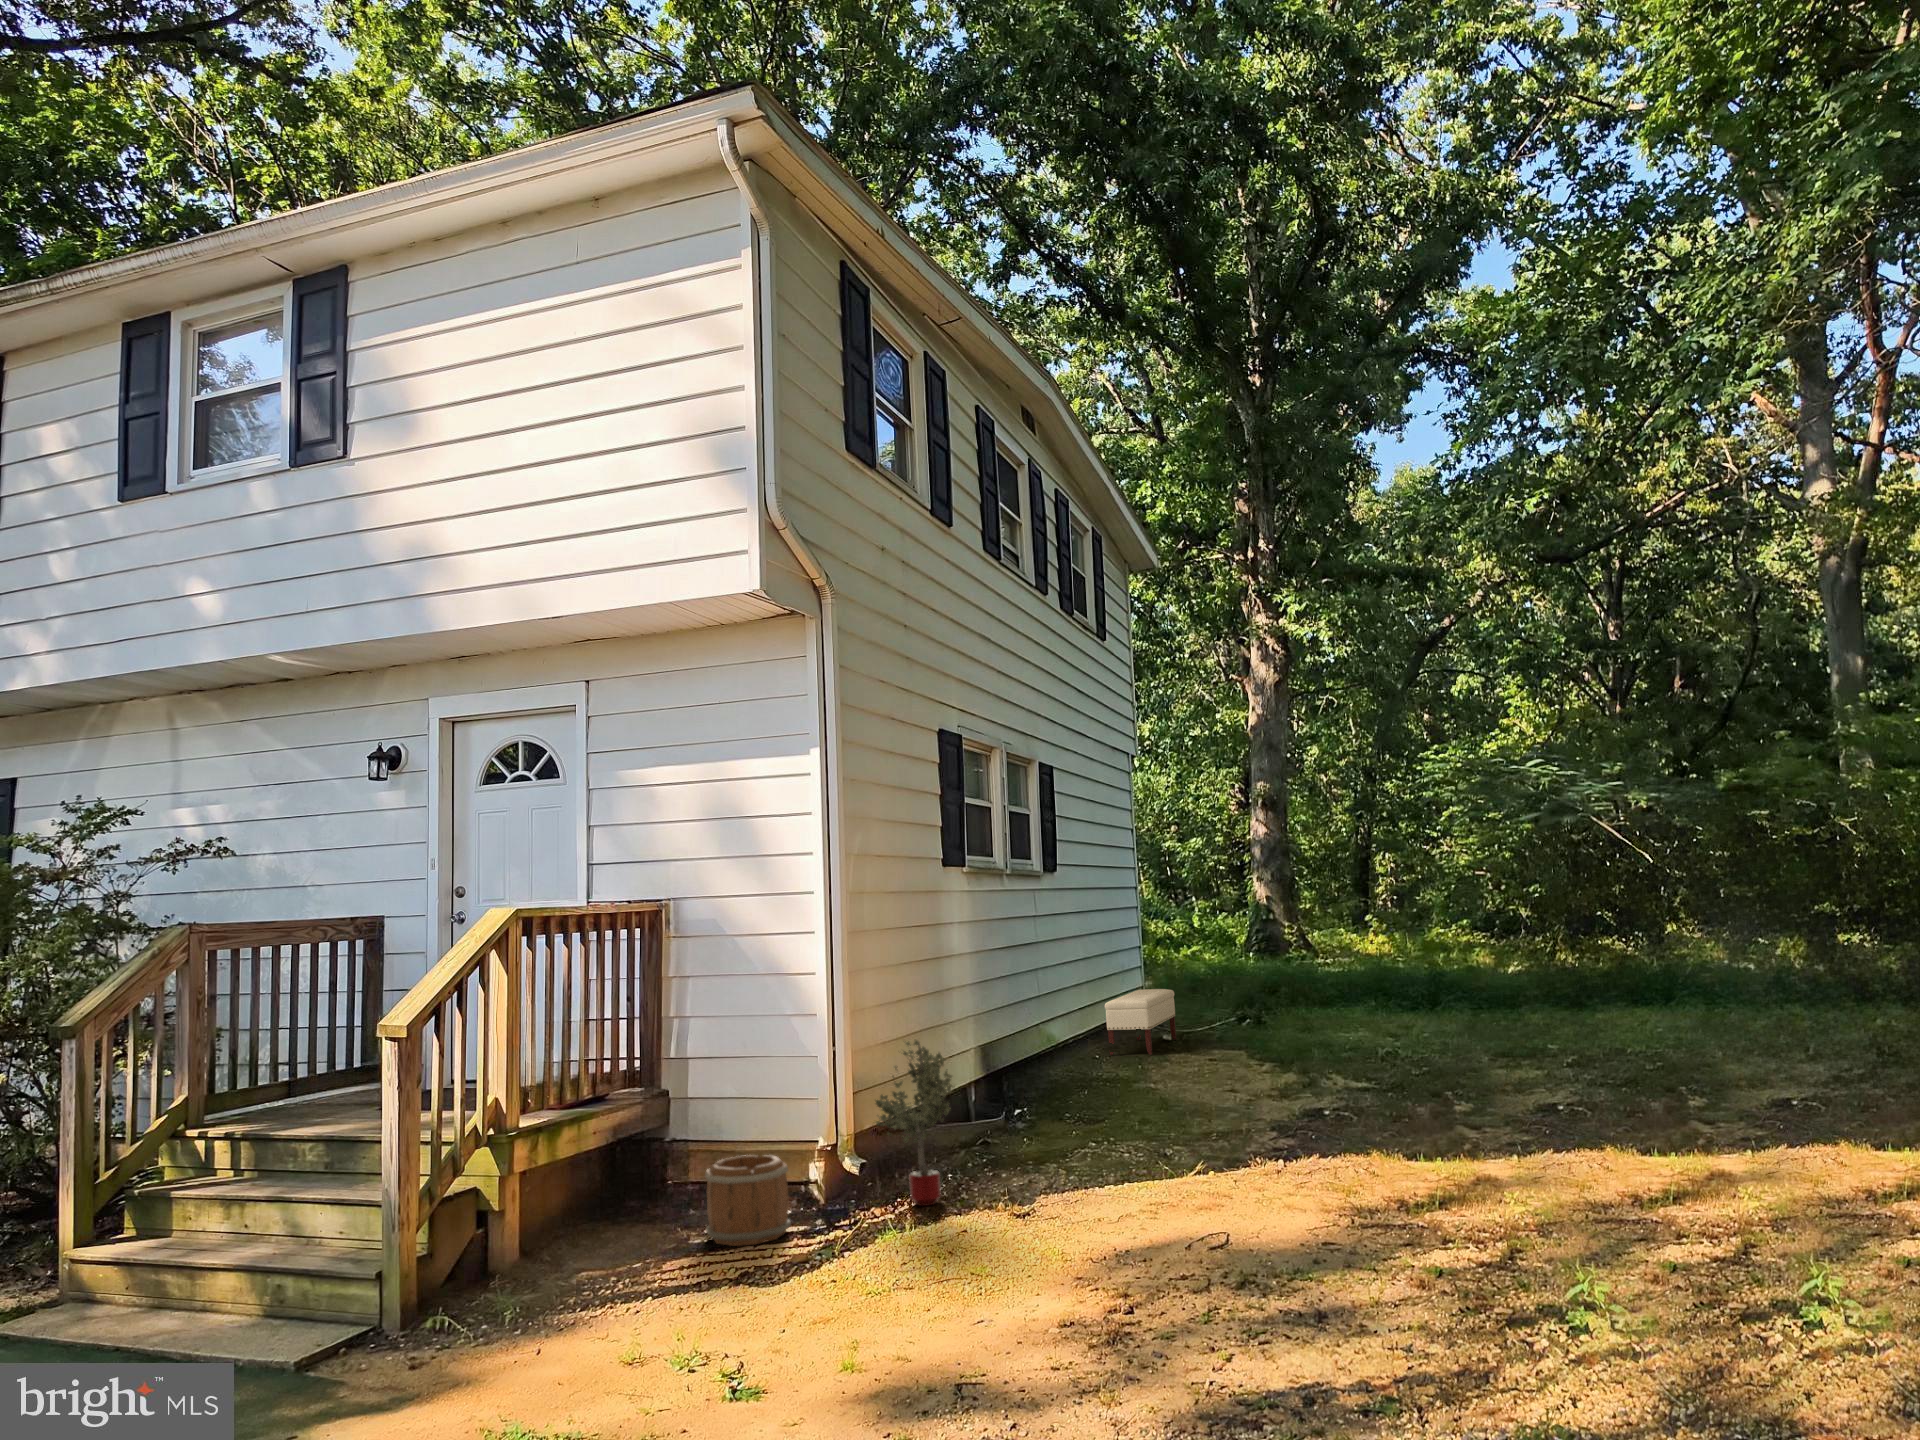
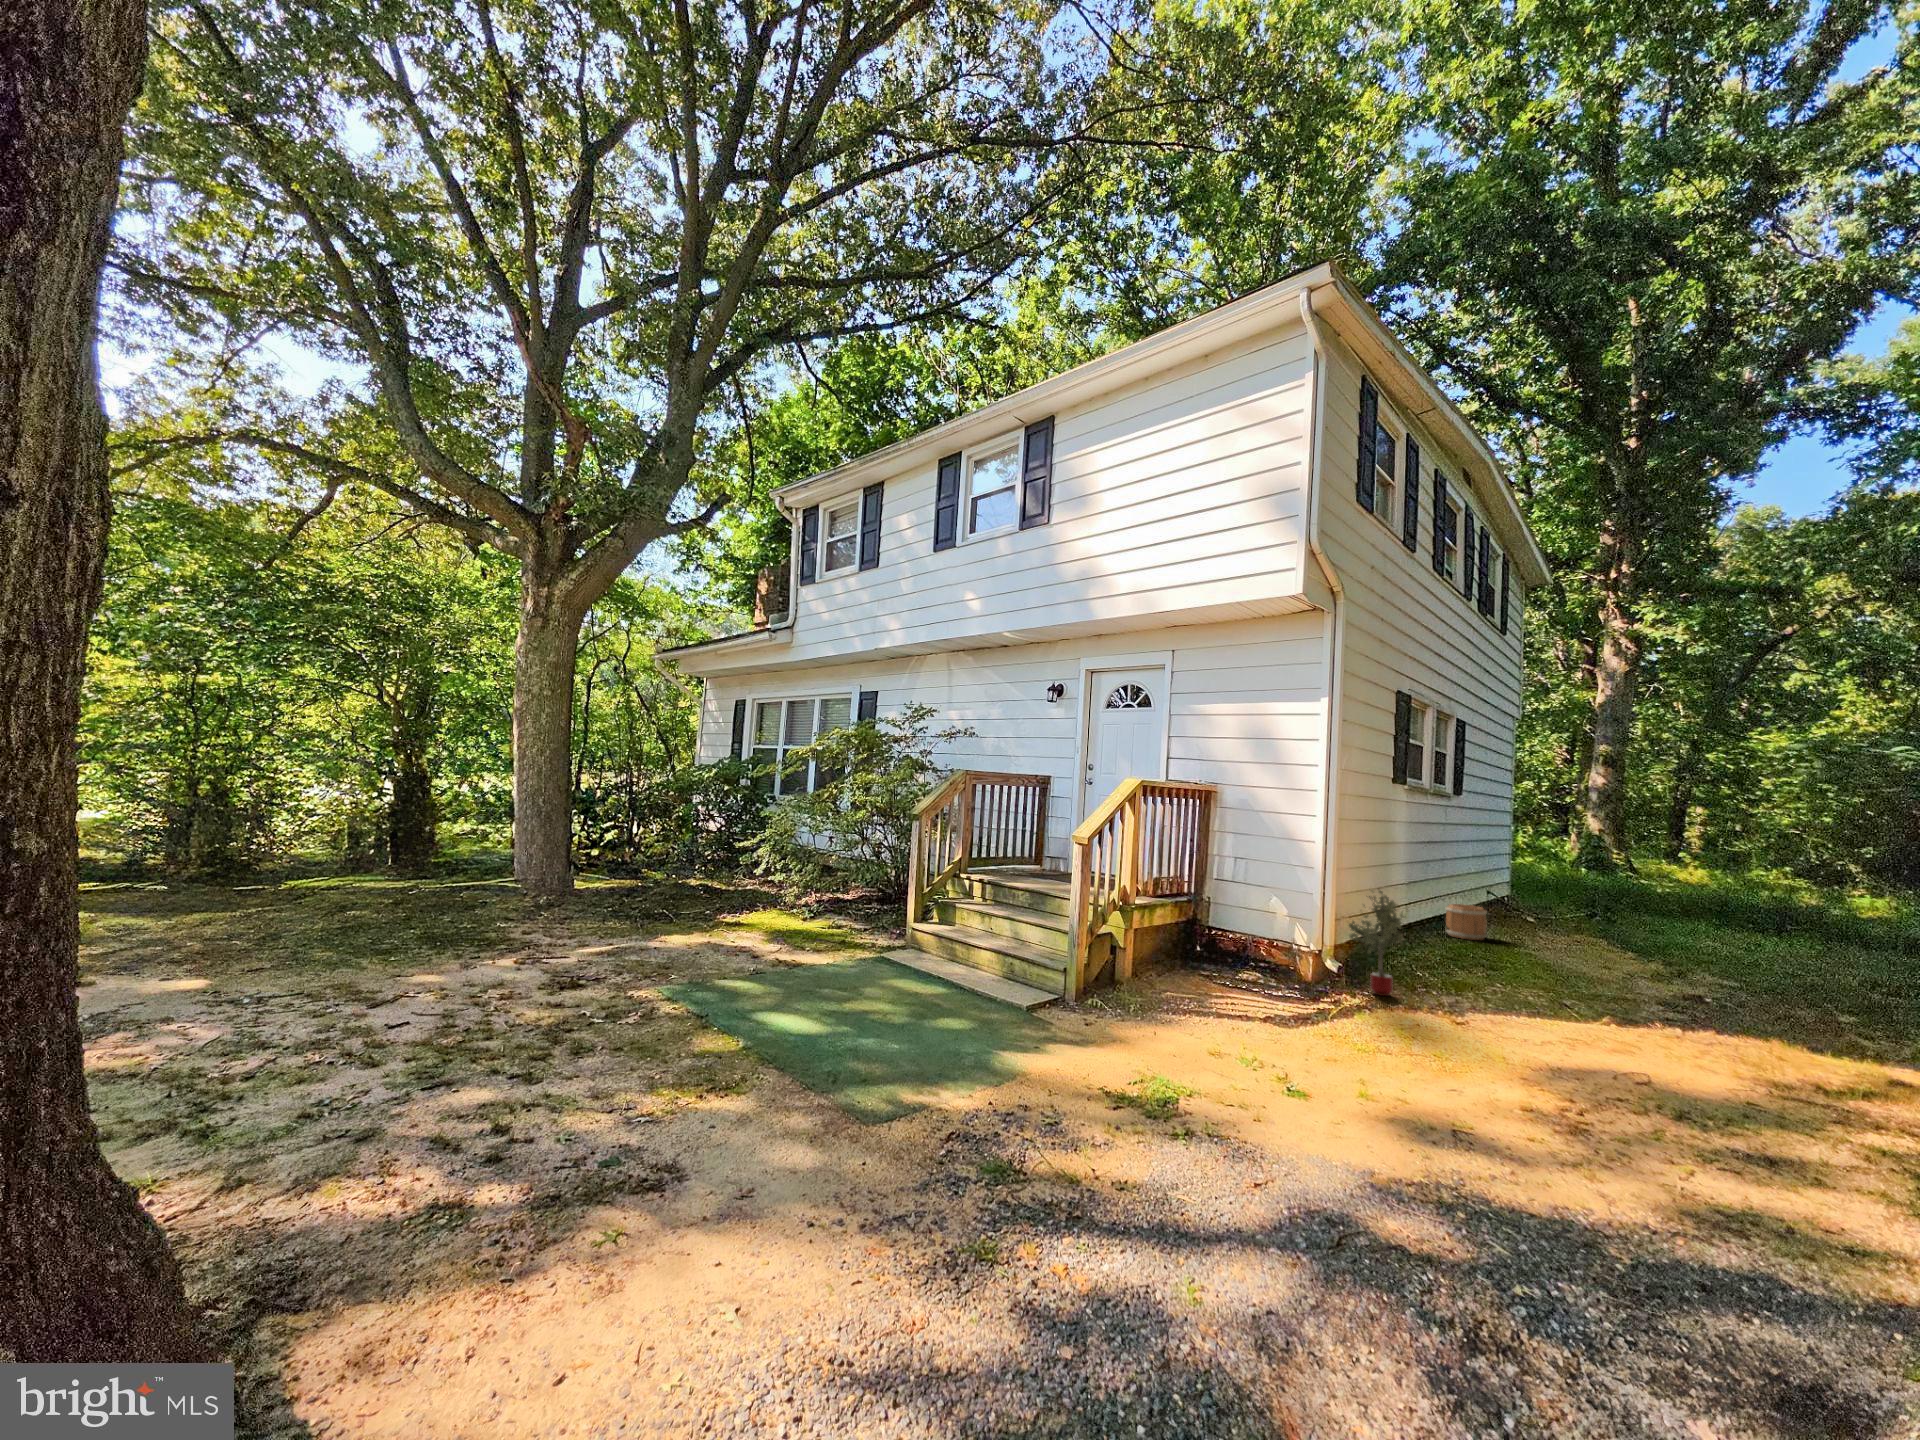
bench: present [1105,989,1176,1055] -> none [1479,879,1533,924]
bucket: present [705,1155,791,1246] -> present [1446,904,1487,940]

